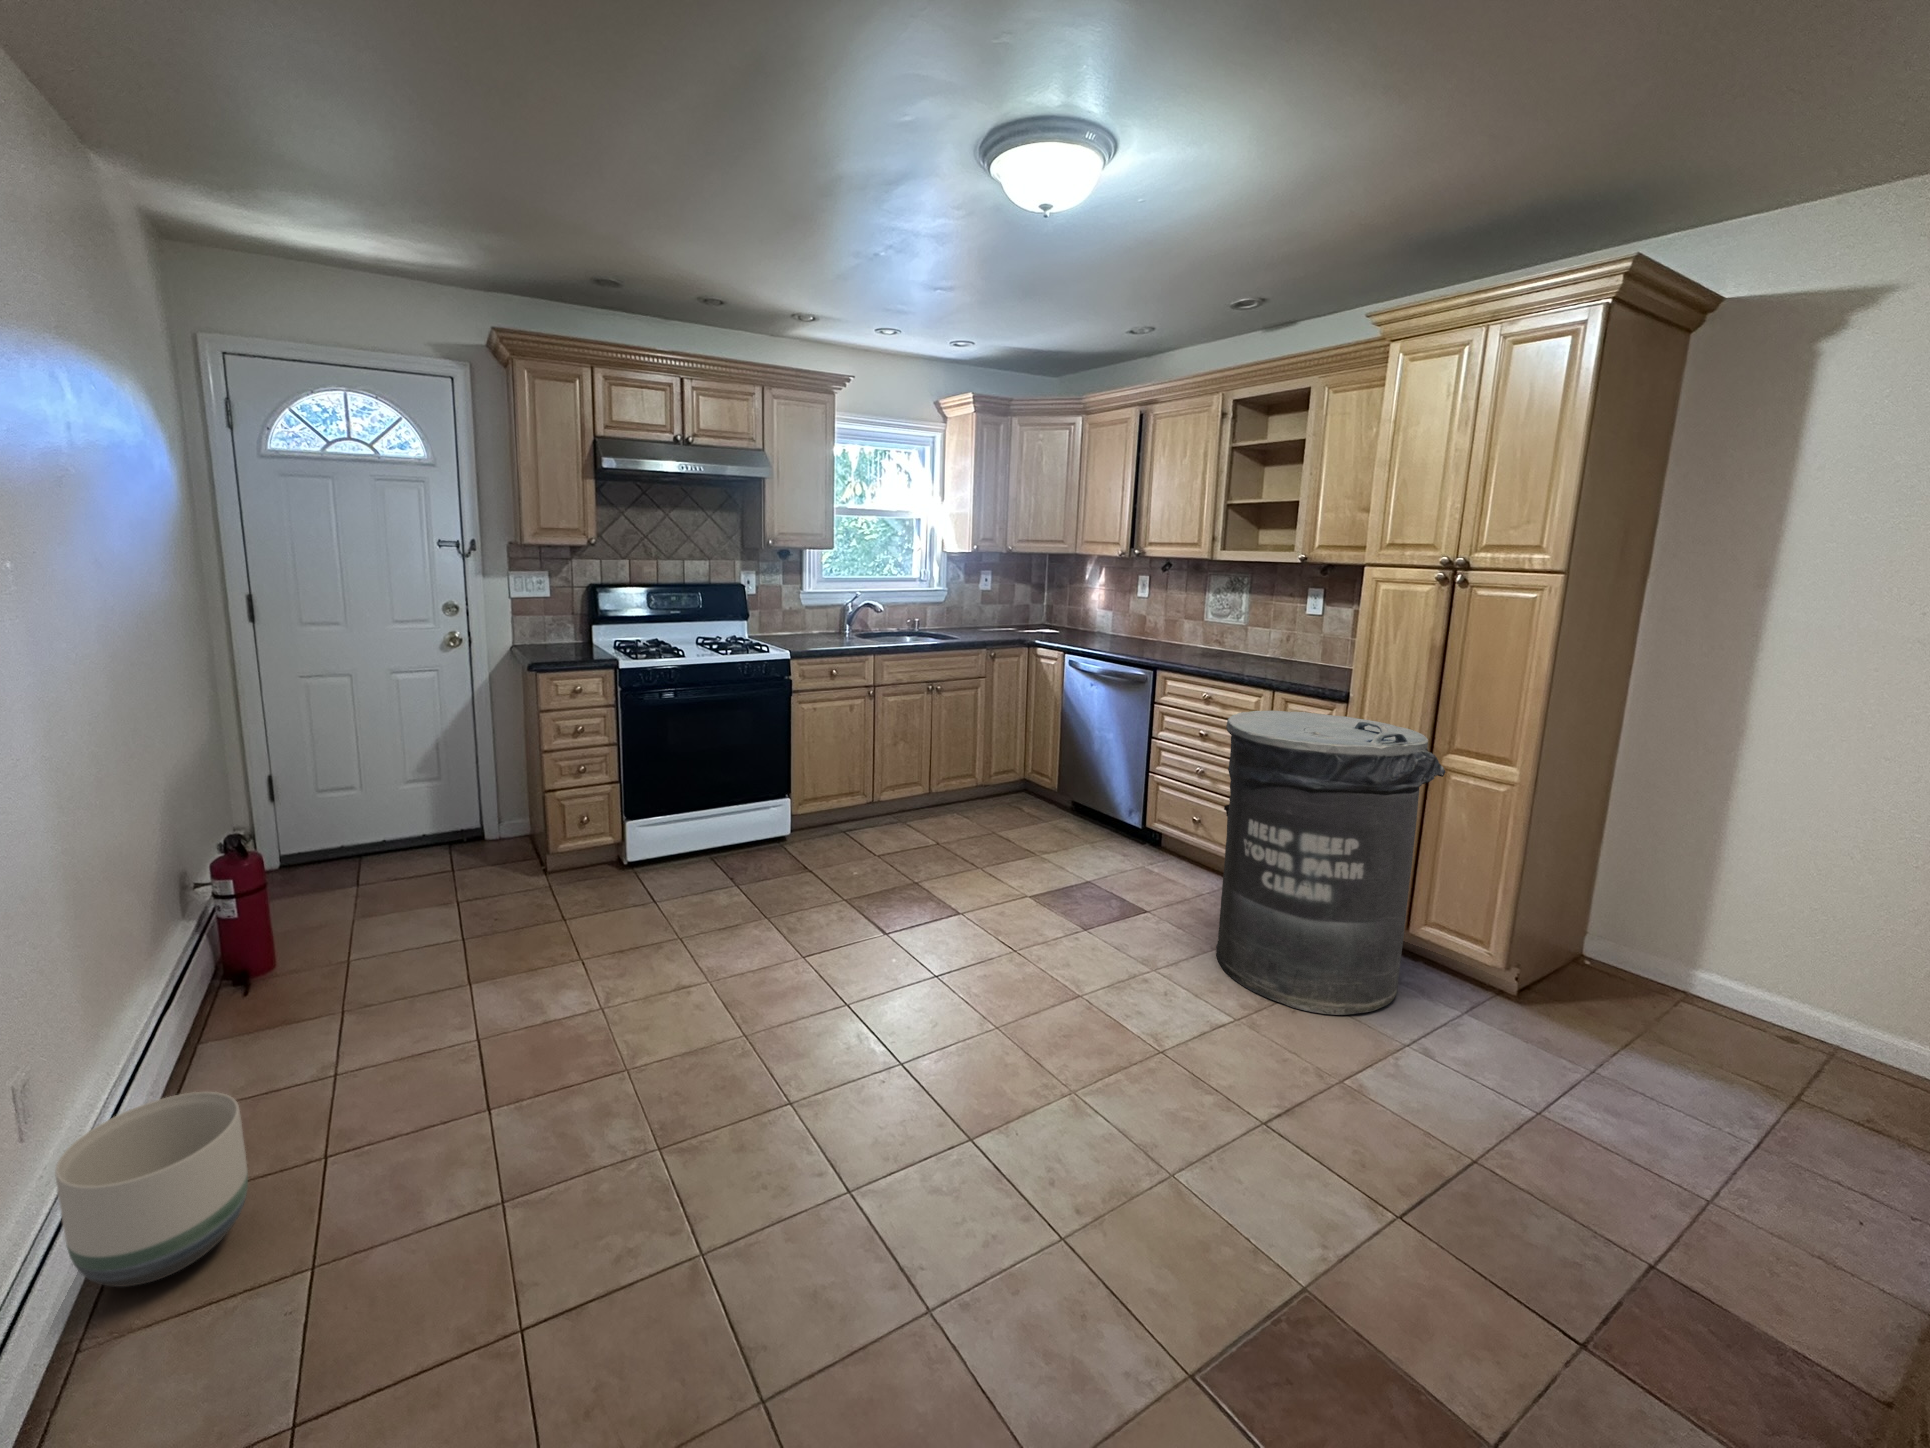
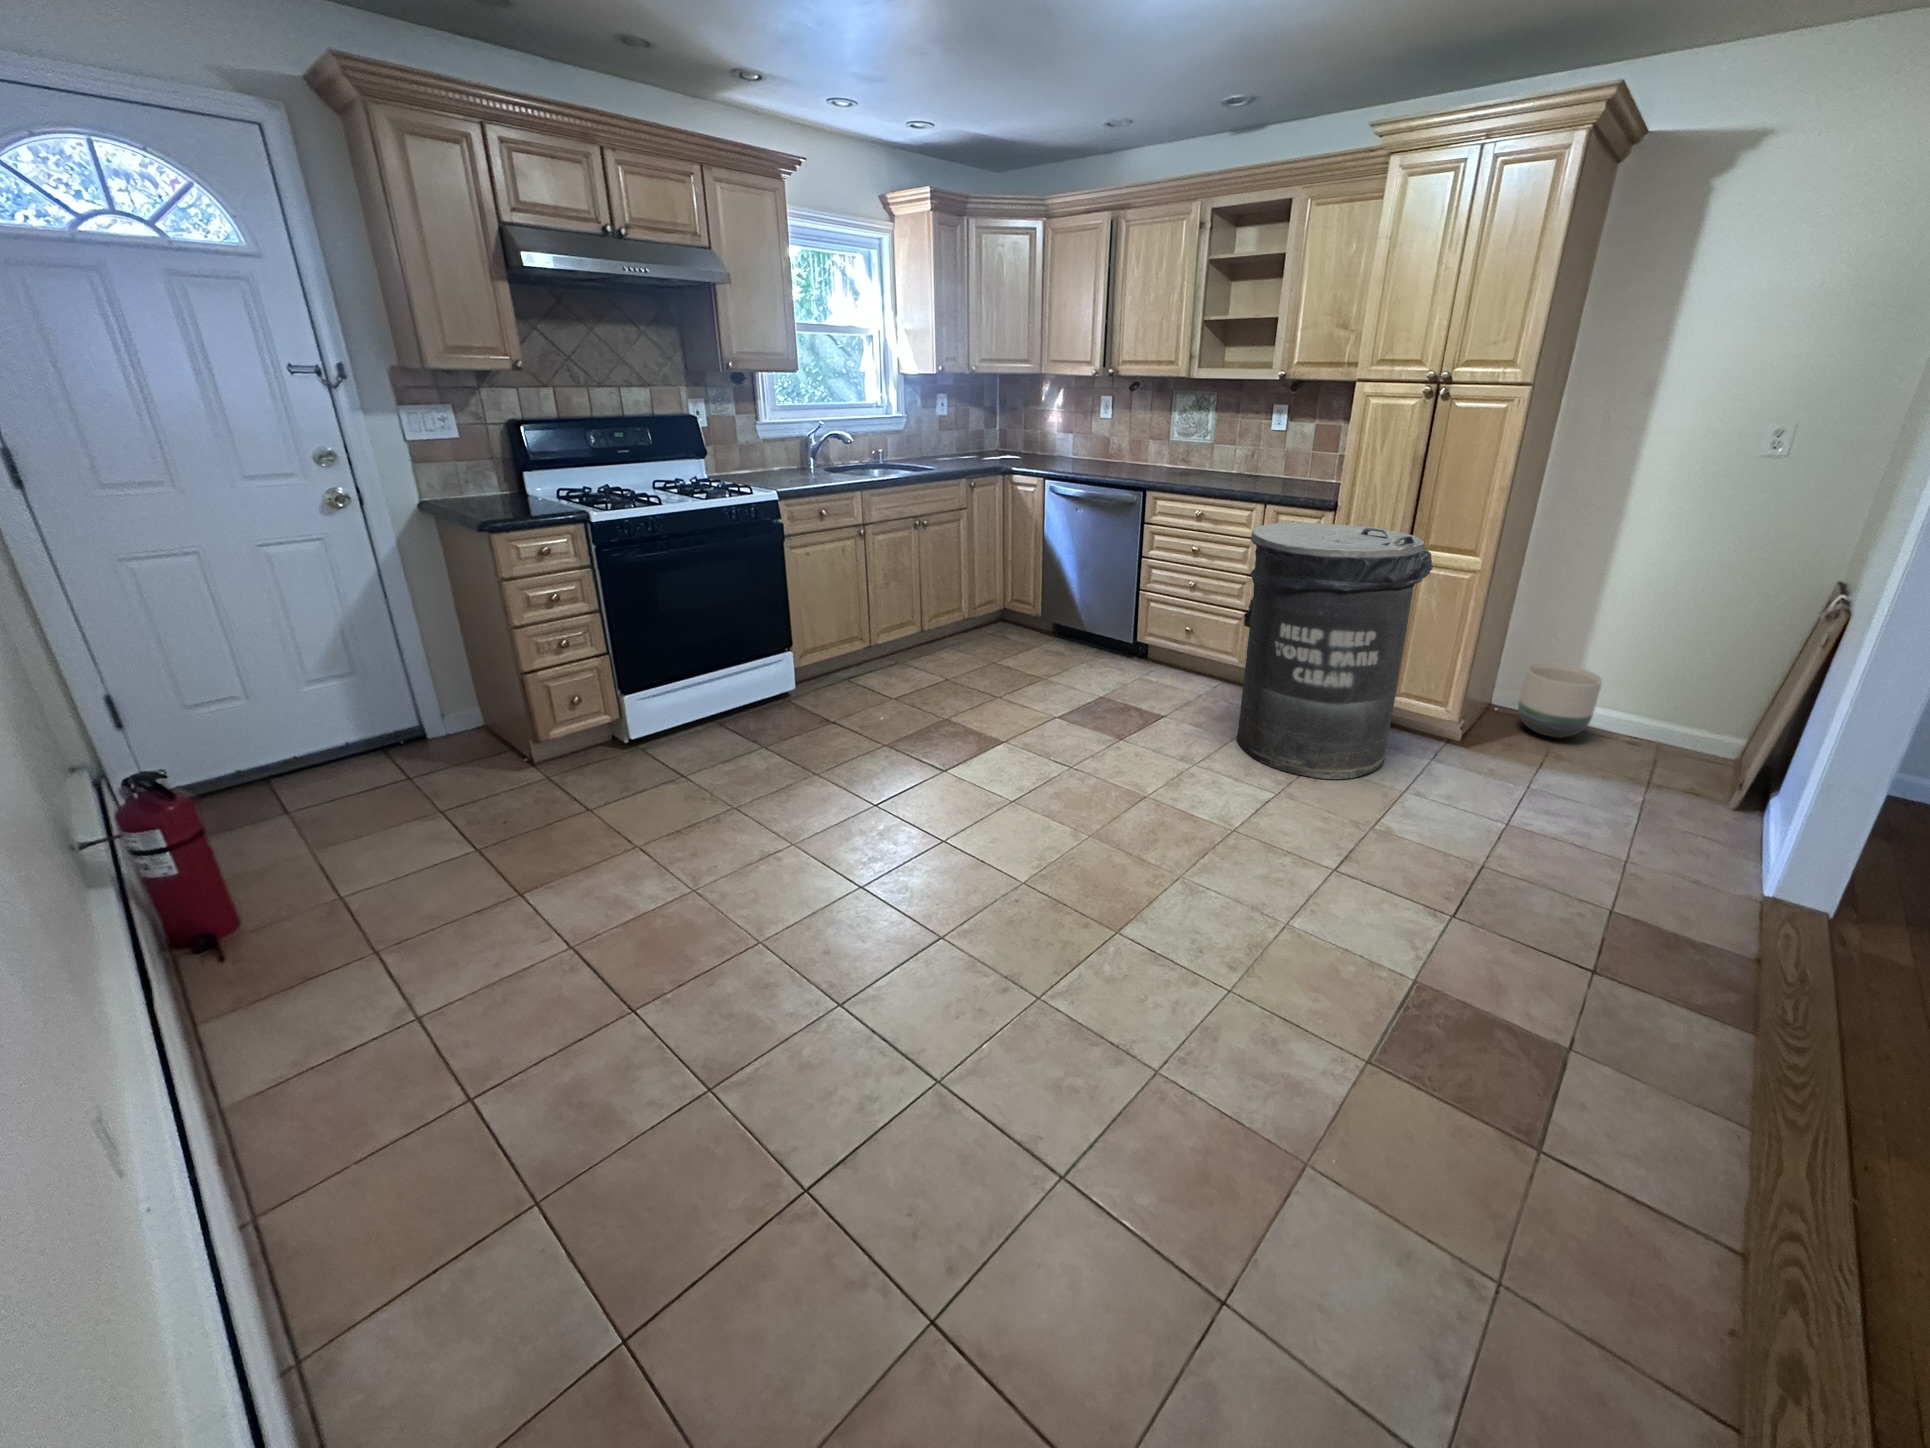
planter: present [55,1092,248,1287] -> present [1518,663,1602,738]

